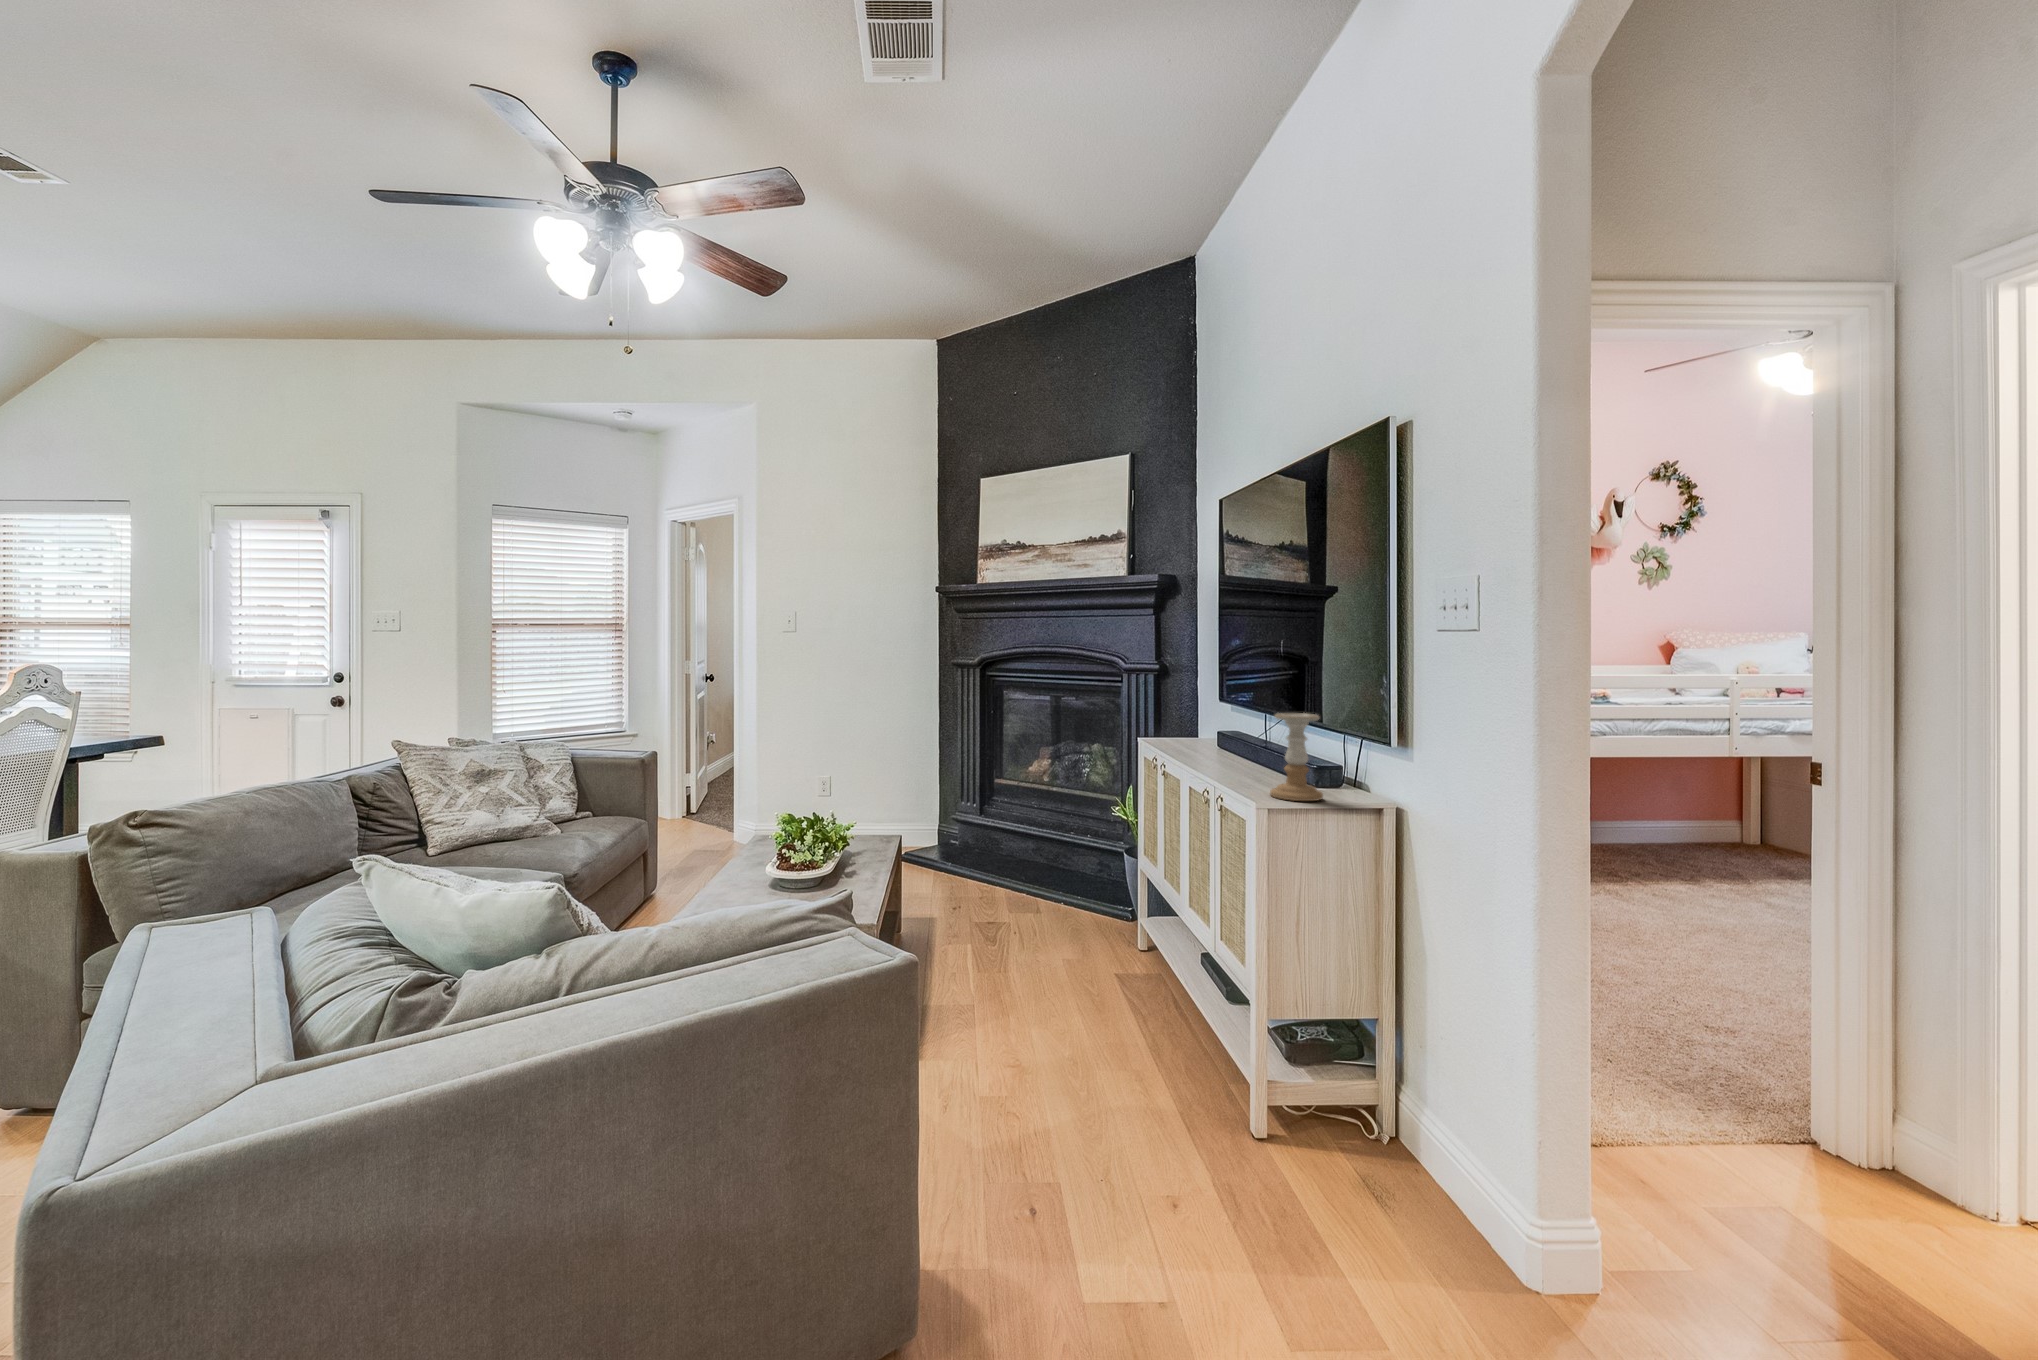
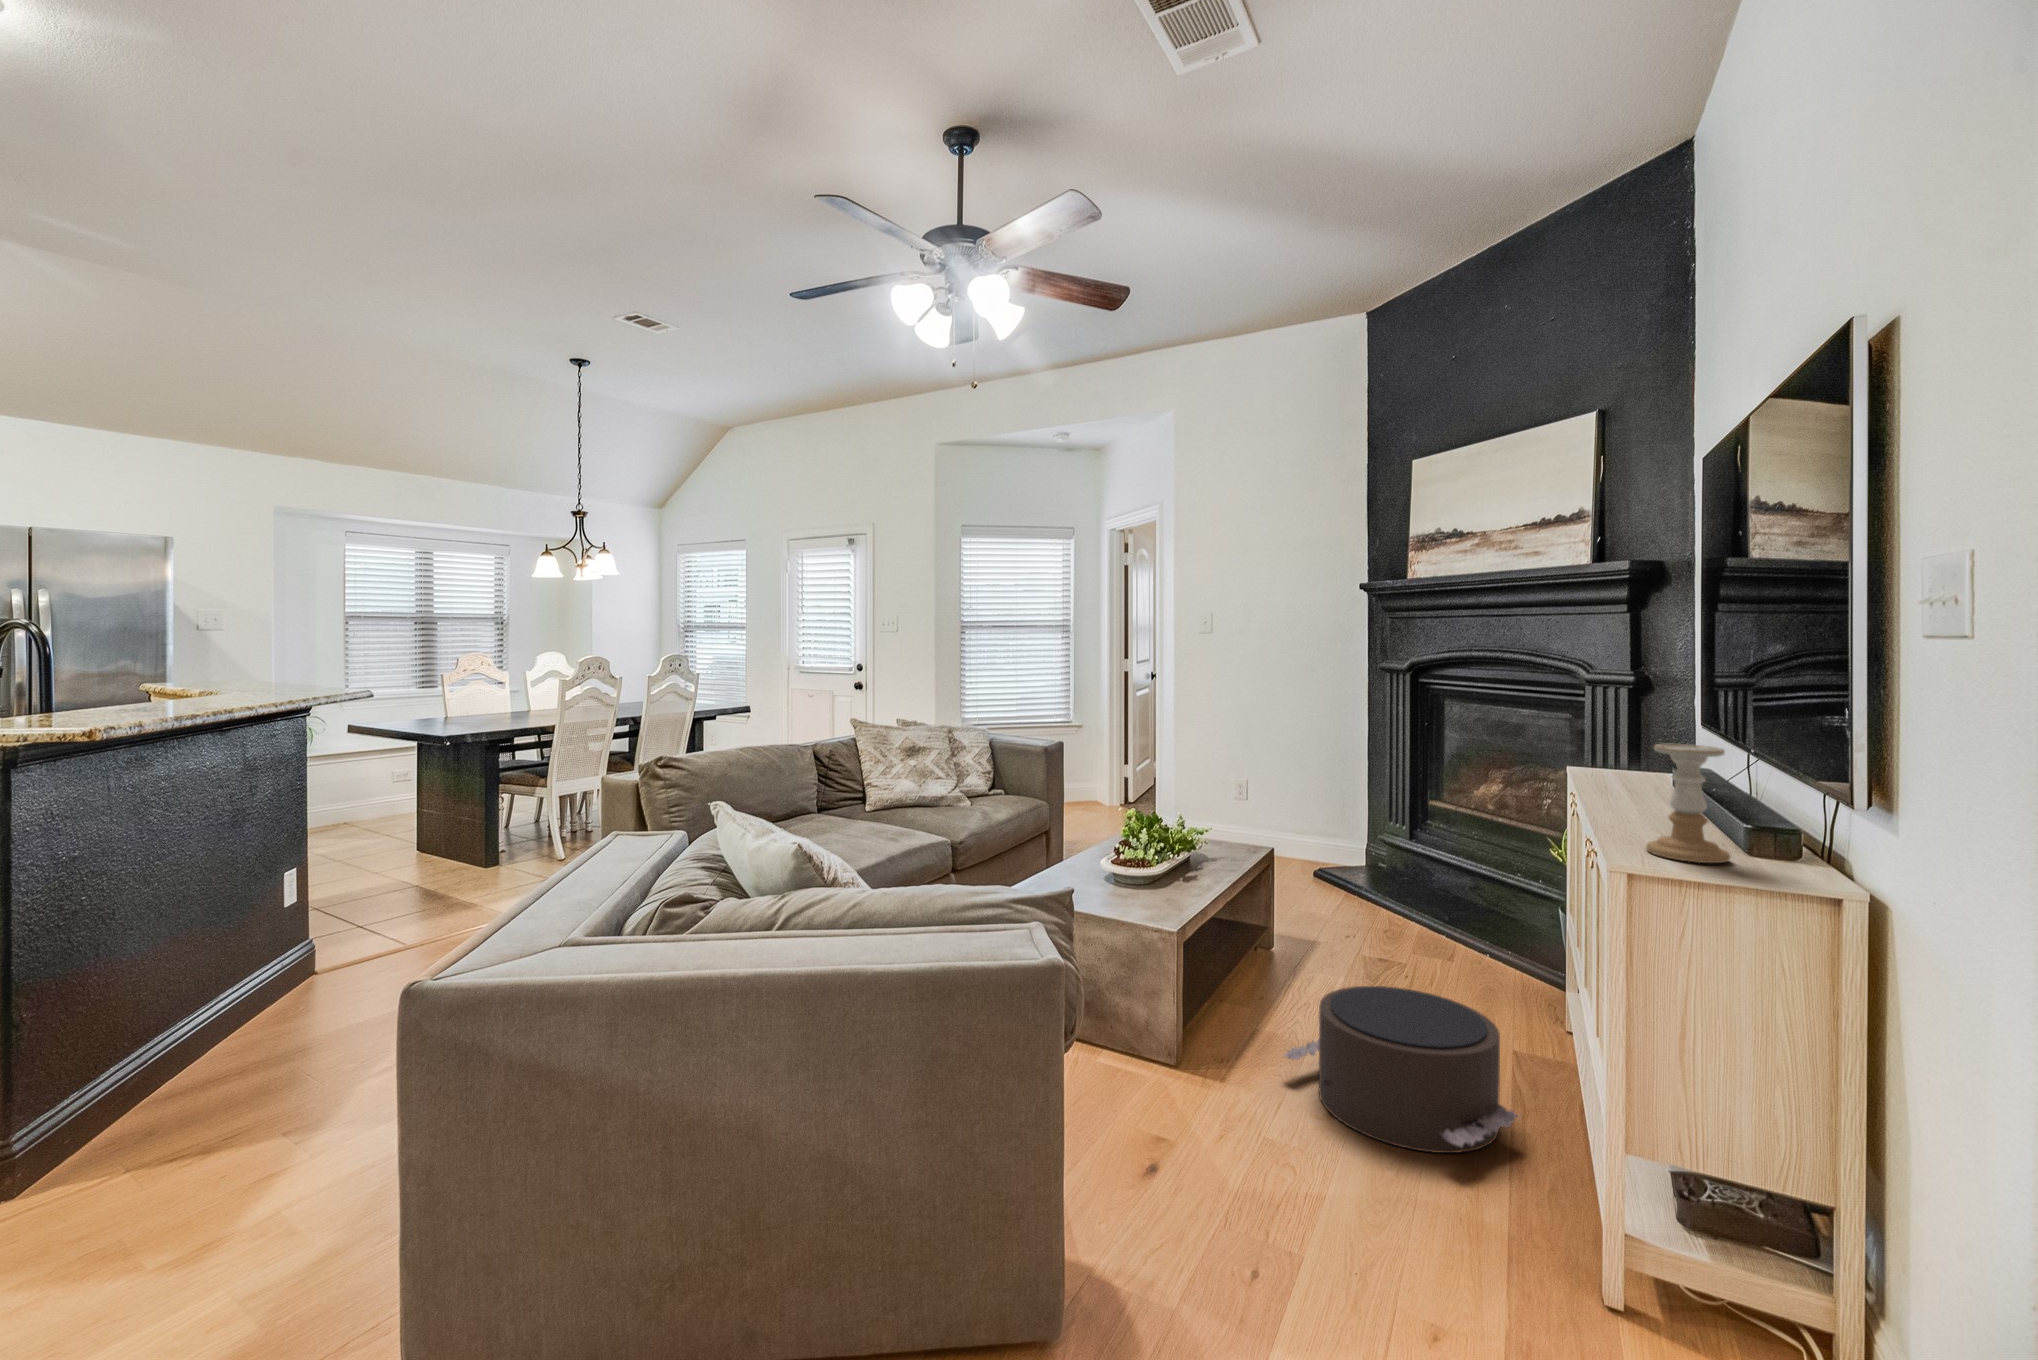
pouf: none [962,943,1156,1080] -> present [1284,986,1520,1153]

